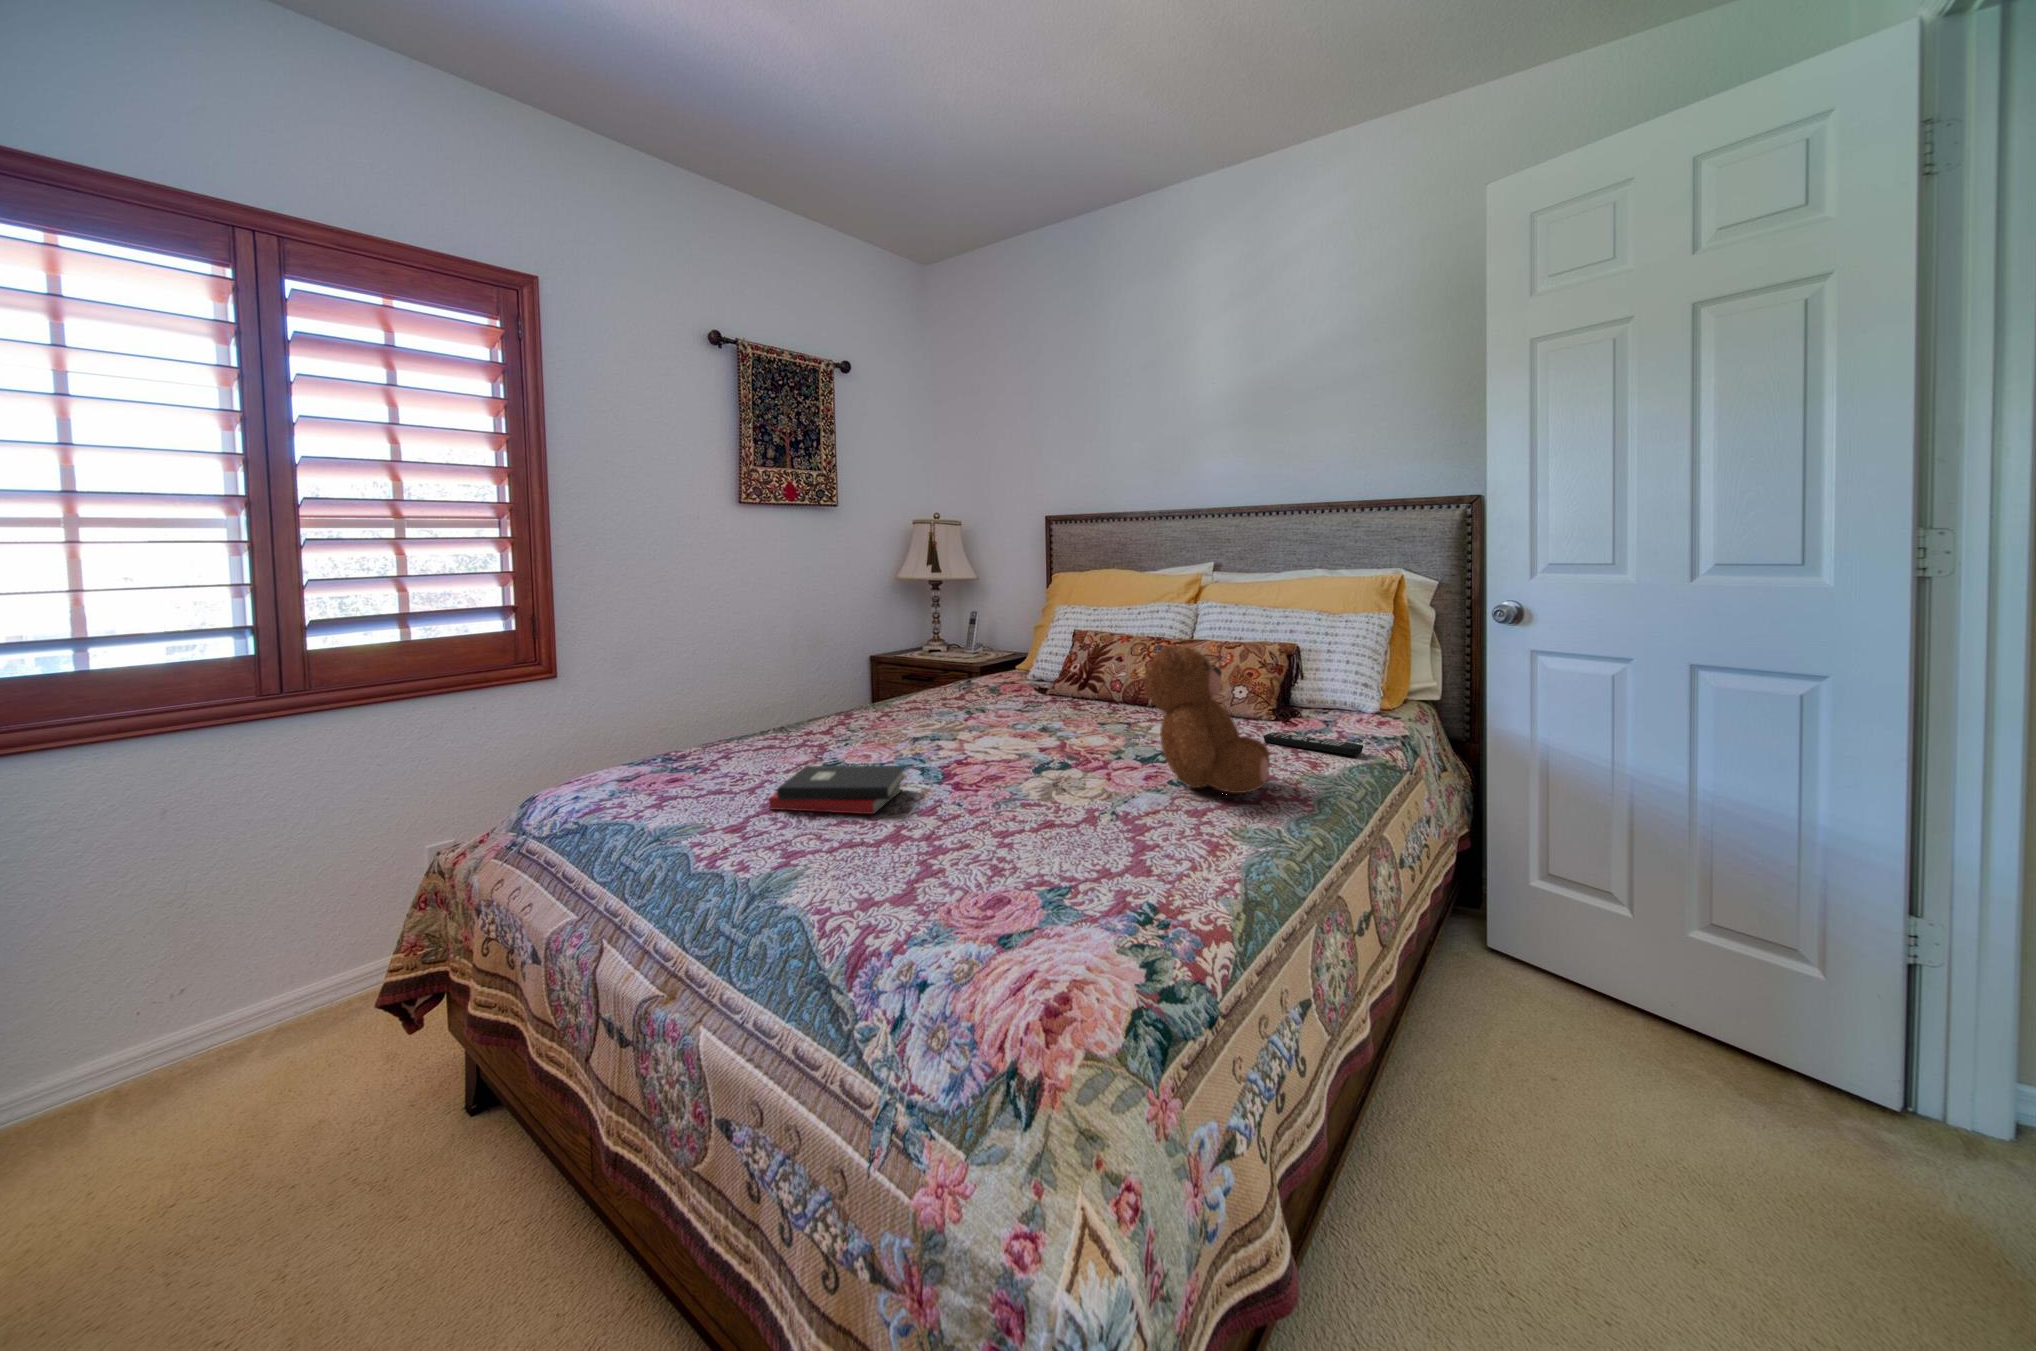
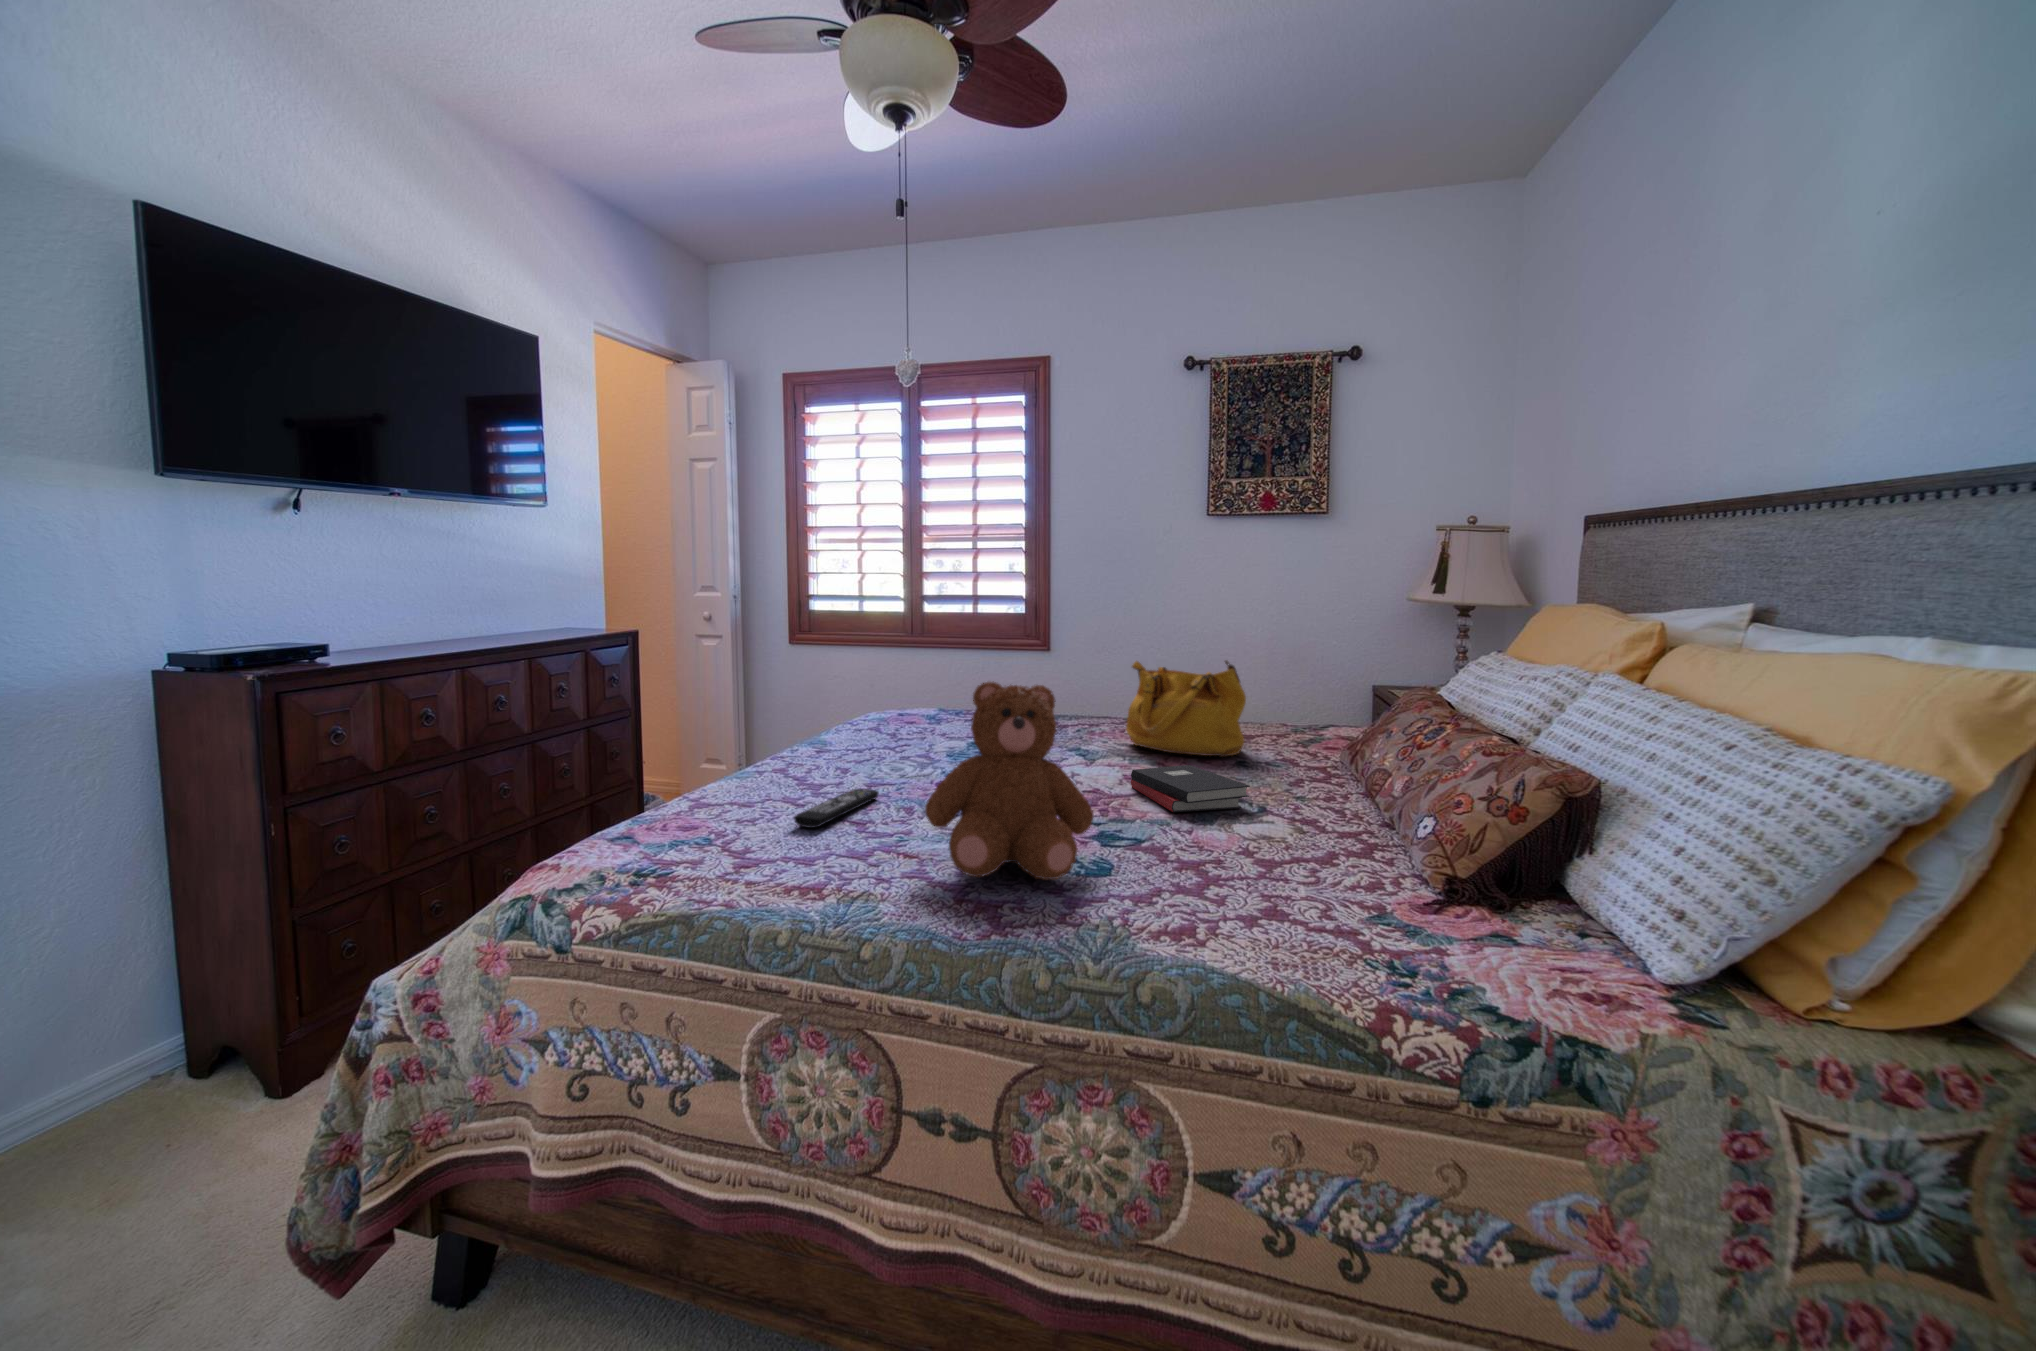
handbag: none [907,628,1005,715] -> present [1126,661,1246,757]
remote control: present [1263,733,1363,756] -> present [794,789,879,828]
hardback book: present [769,766,905,814] -> present [1131,765,1250,812]

